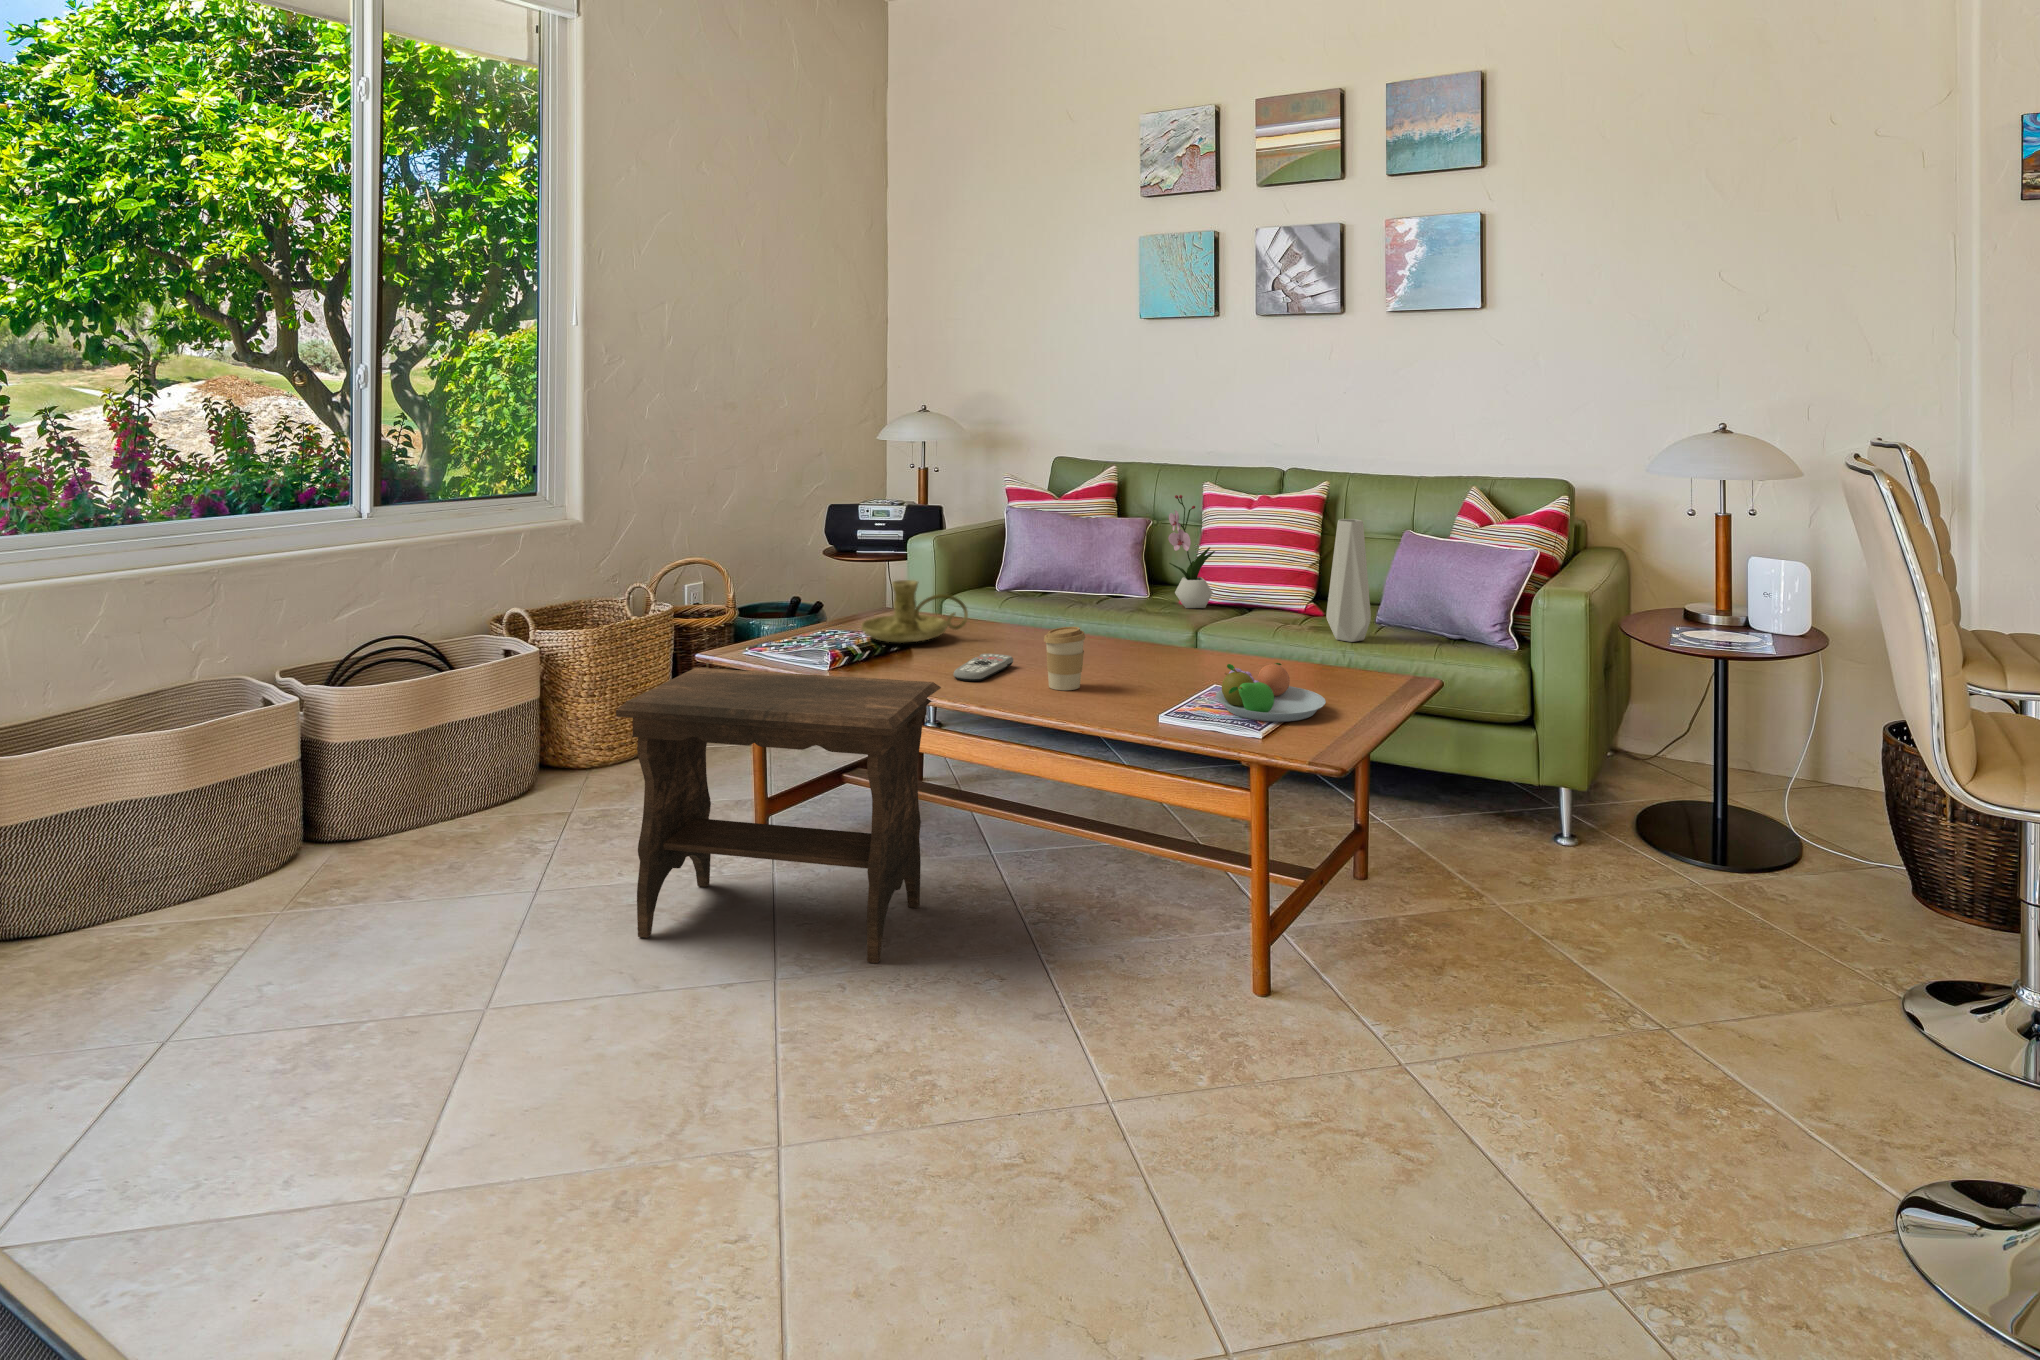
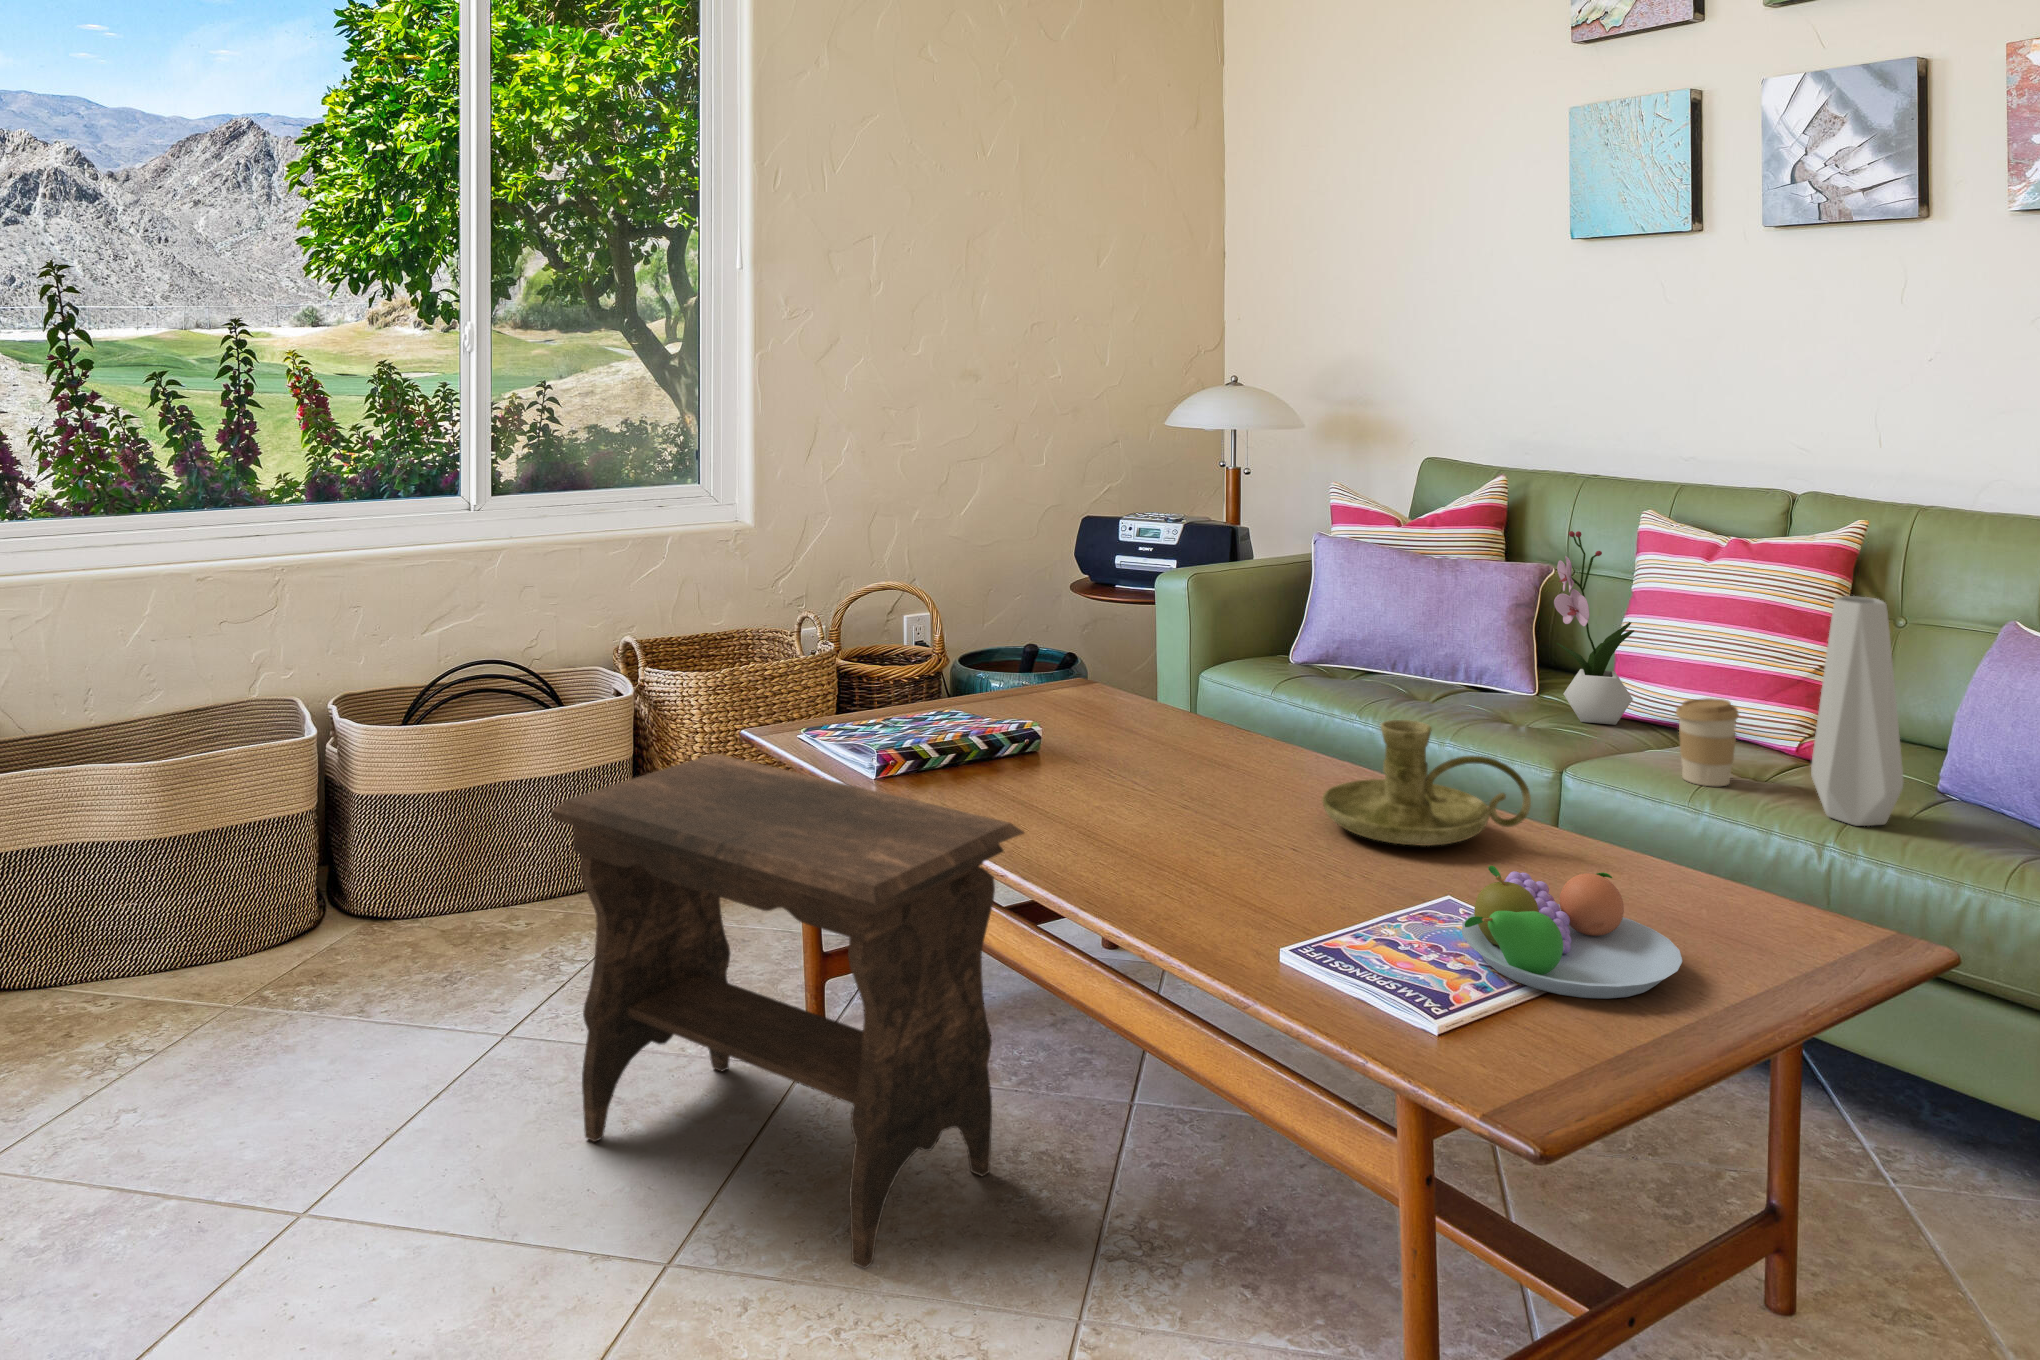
candle holder: present [862,580,968,643] -> present [1322,720,1531,846]
coffee cup: present [1044,627,1085,690] -> present [1676,698,1739,786]
remote control: present [954,654,1013,681] -> none [1061,778,1179,828]

